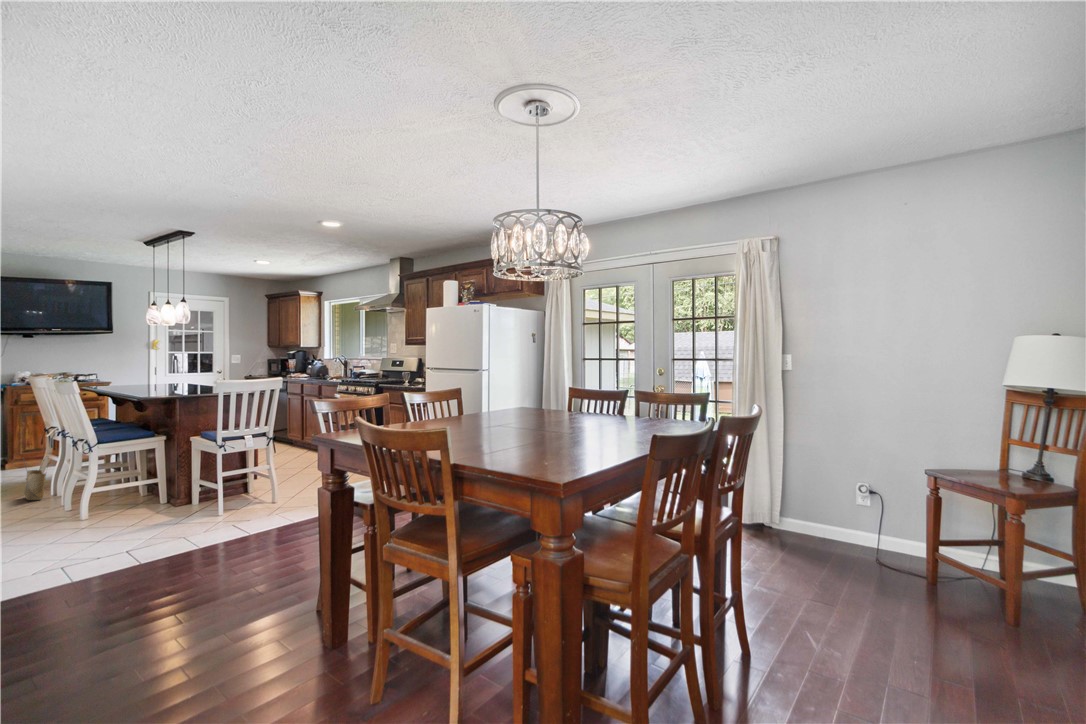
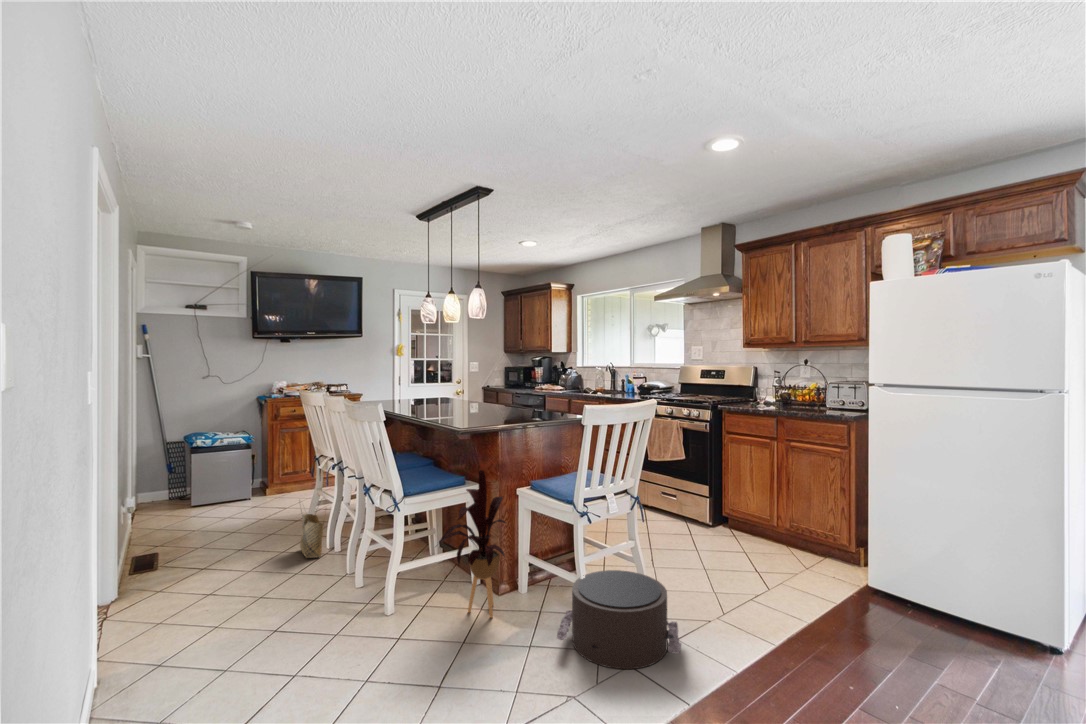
house plant: none [114,421,180,516] -> present [439,470,506,618]
pouf: none [189,480,277,528] -> present [557,570,681,669]

